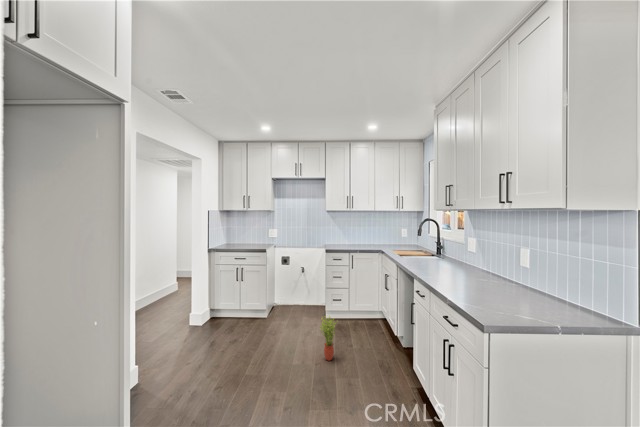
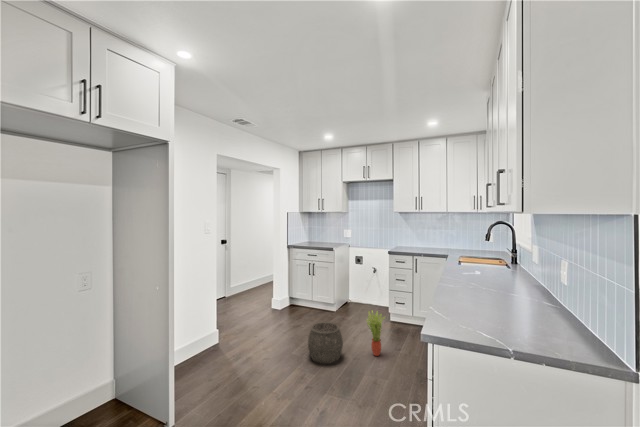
woven basket: none [261,334,299,380] -> present [308,322,343,363]

